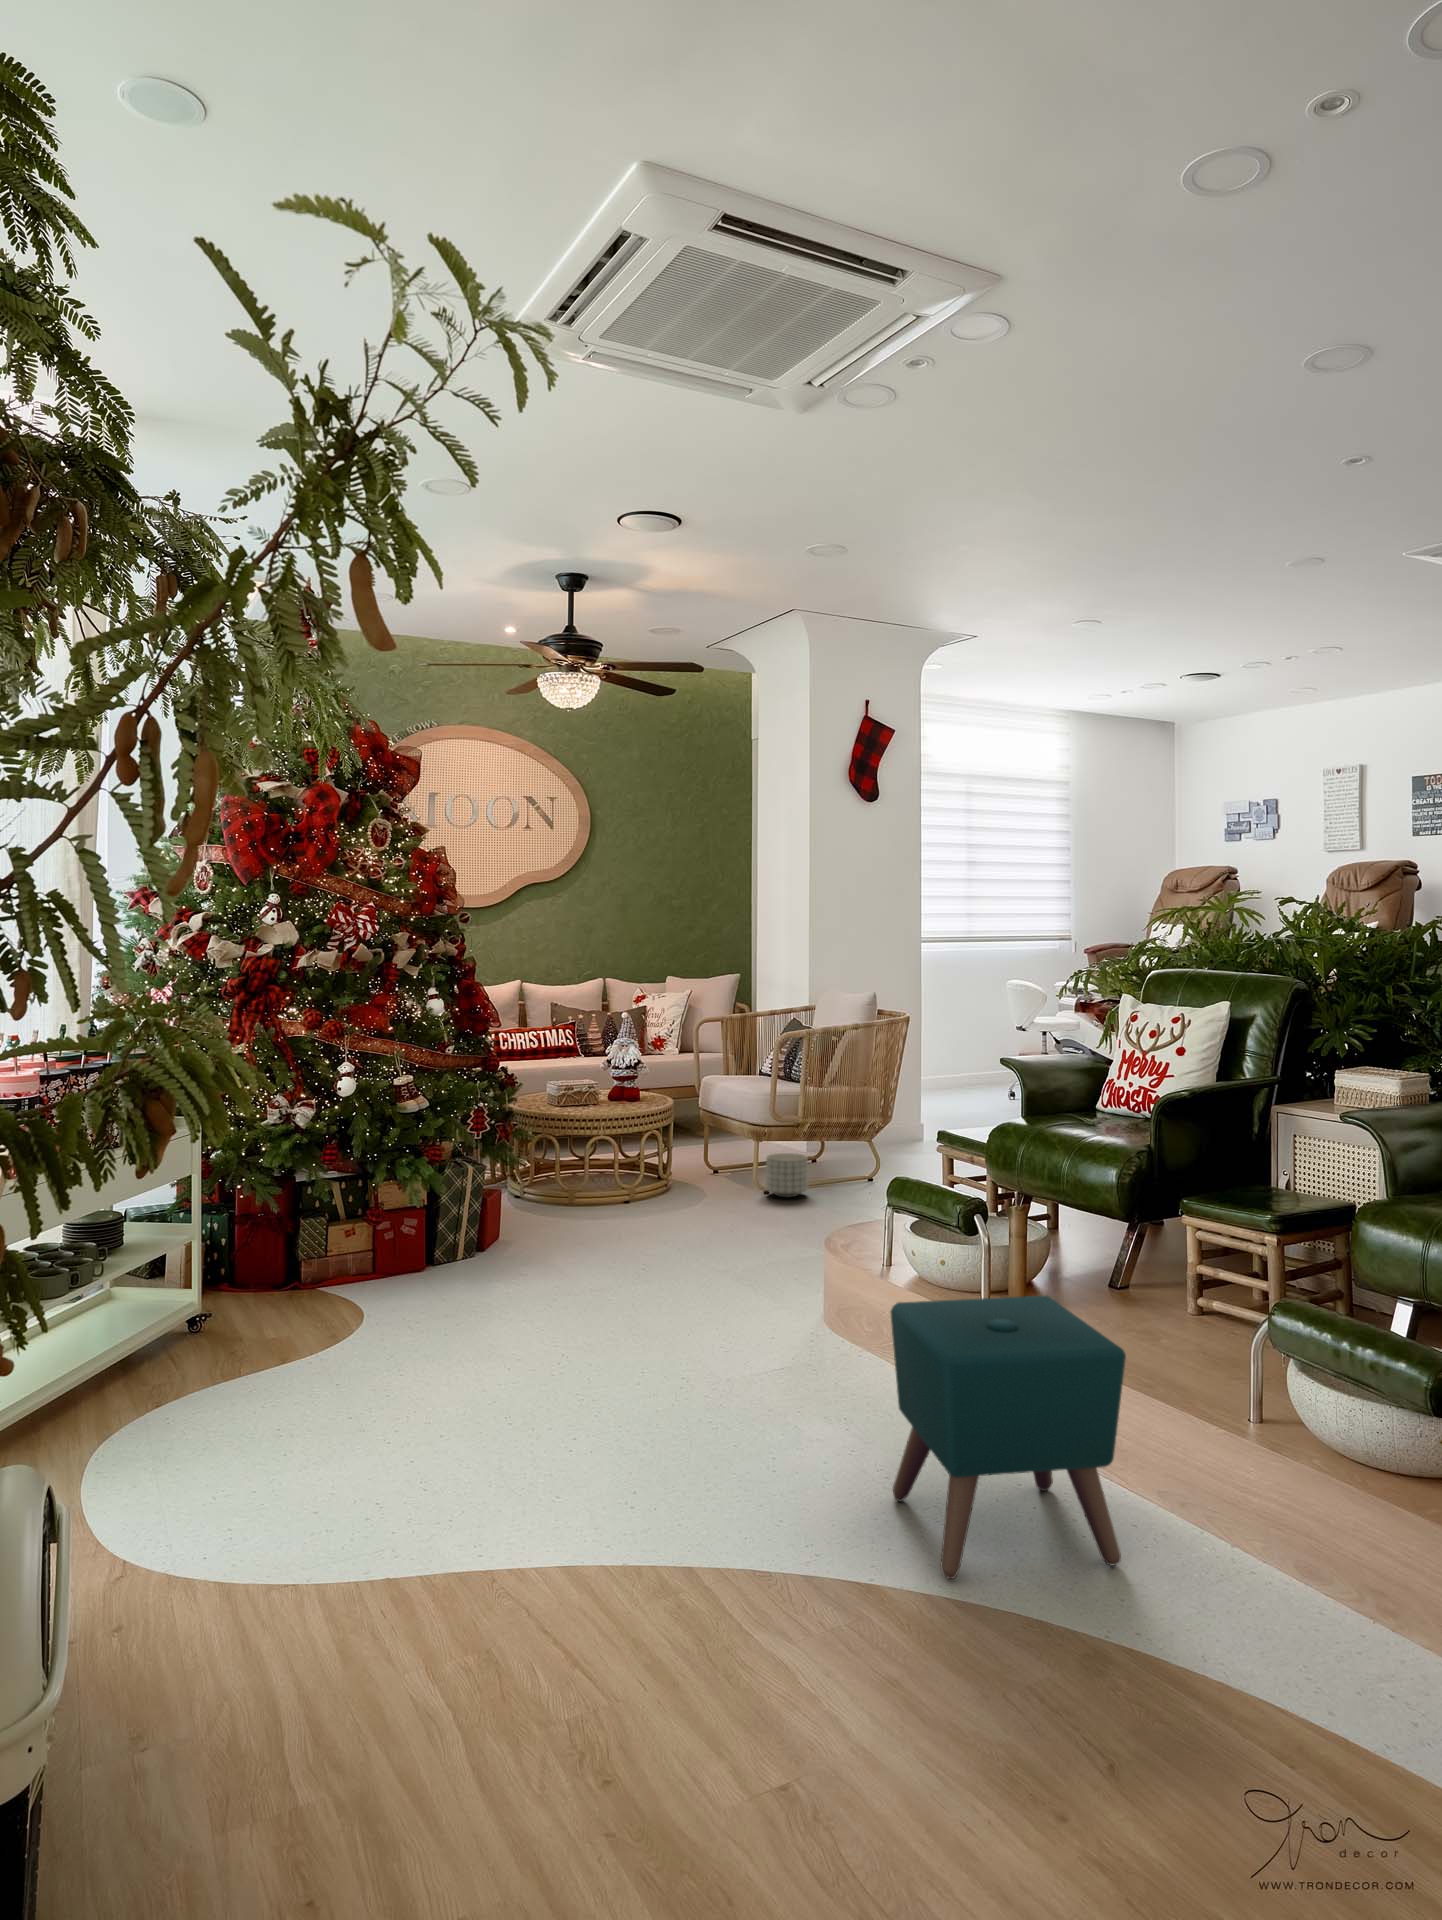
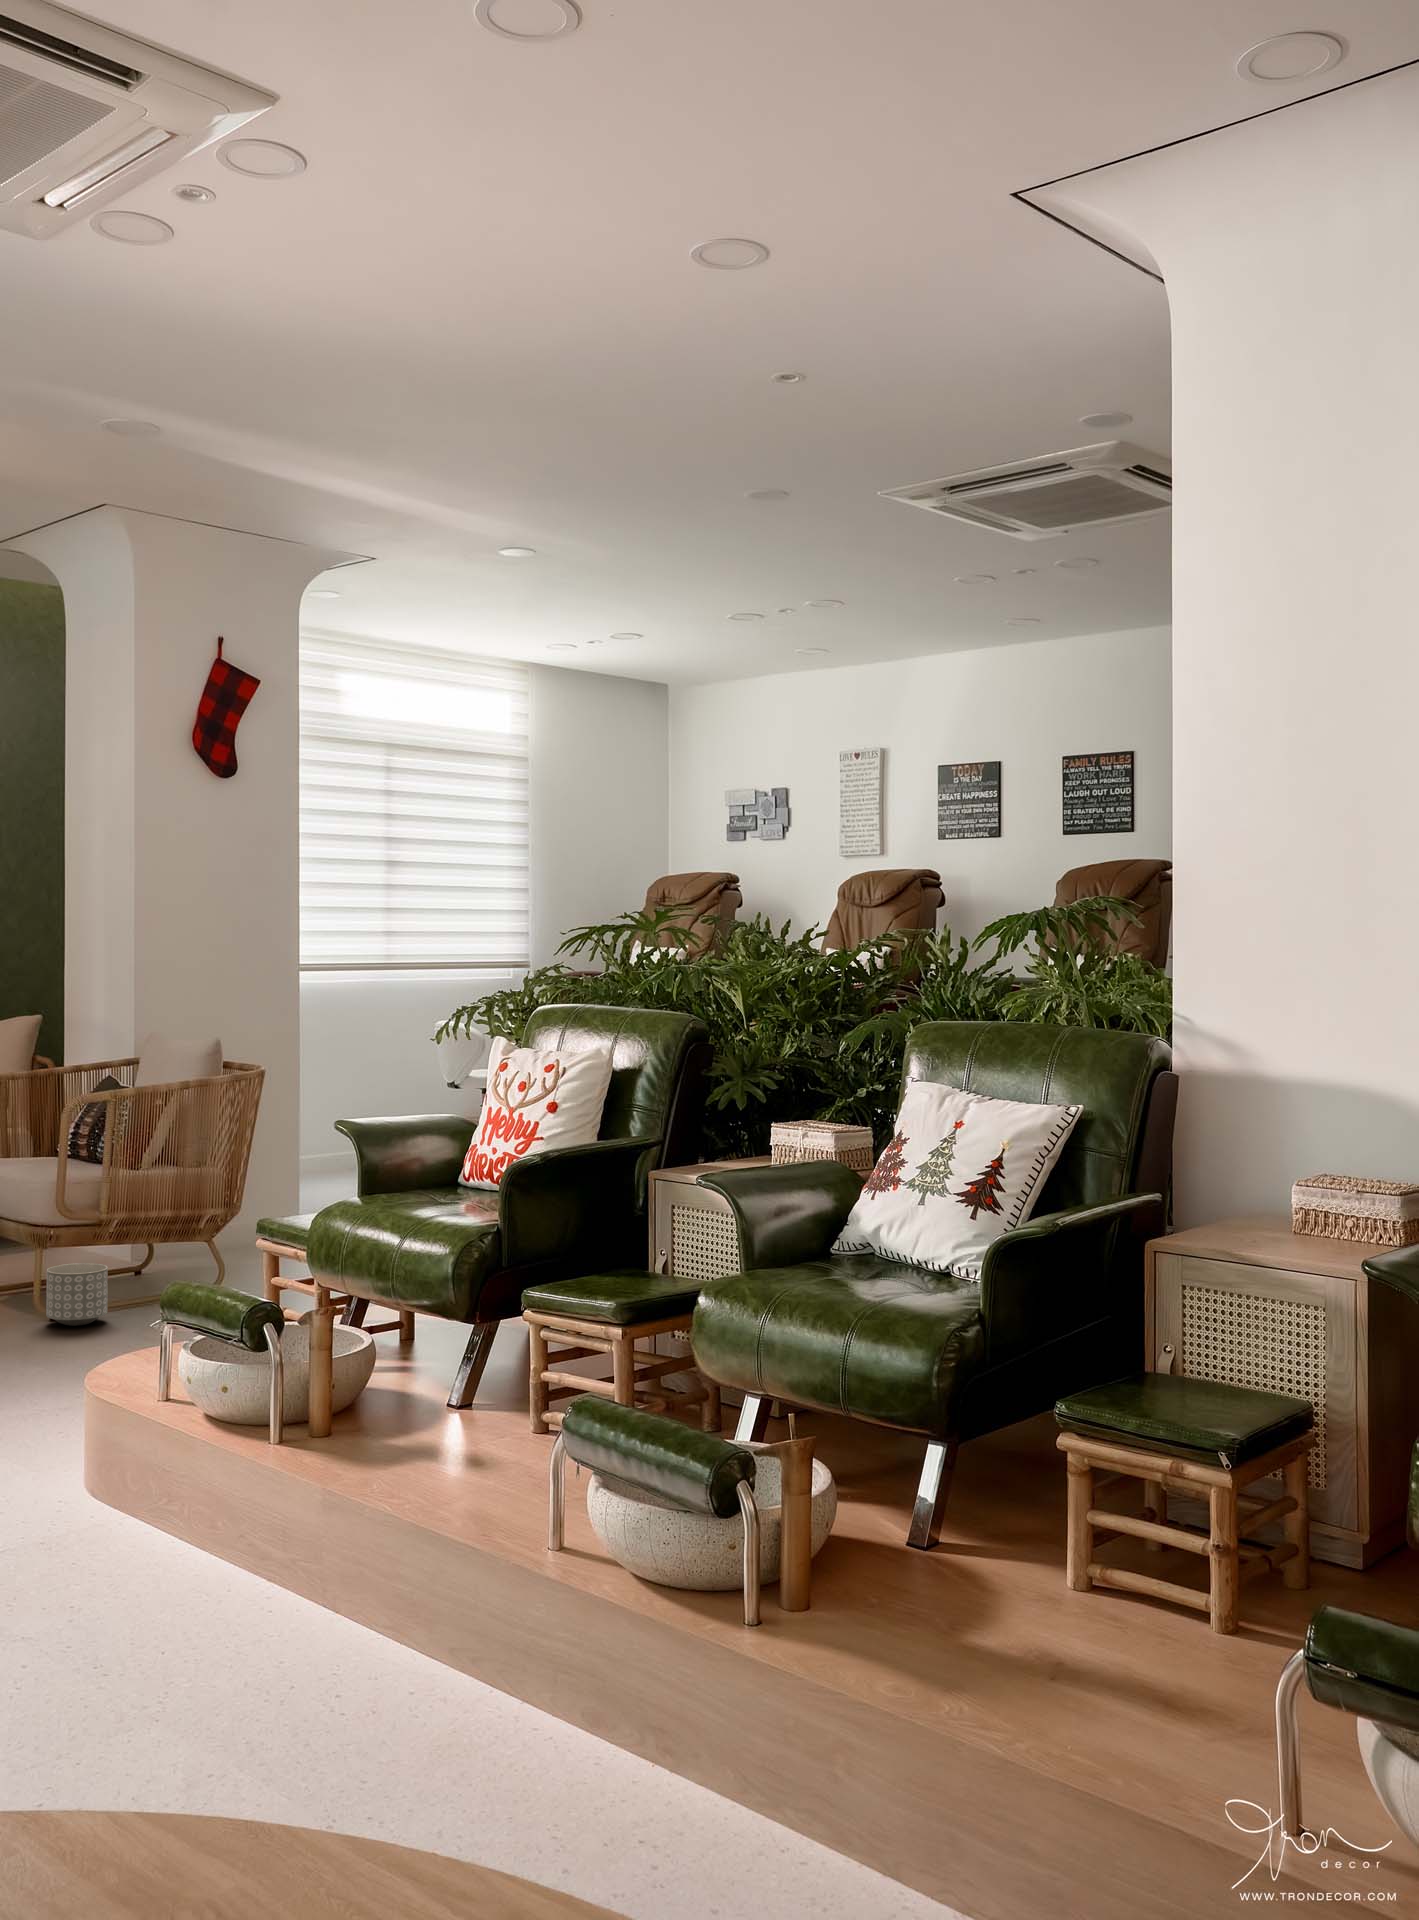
ottoman: present [891,1296,1126,1579] -> none [88,1413,362,1773]

